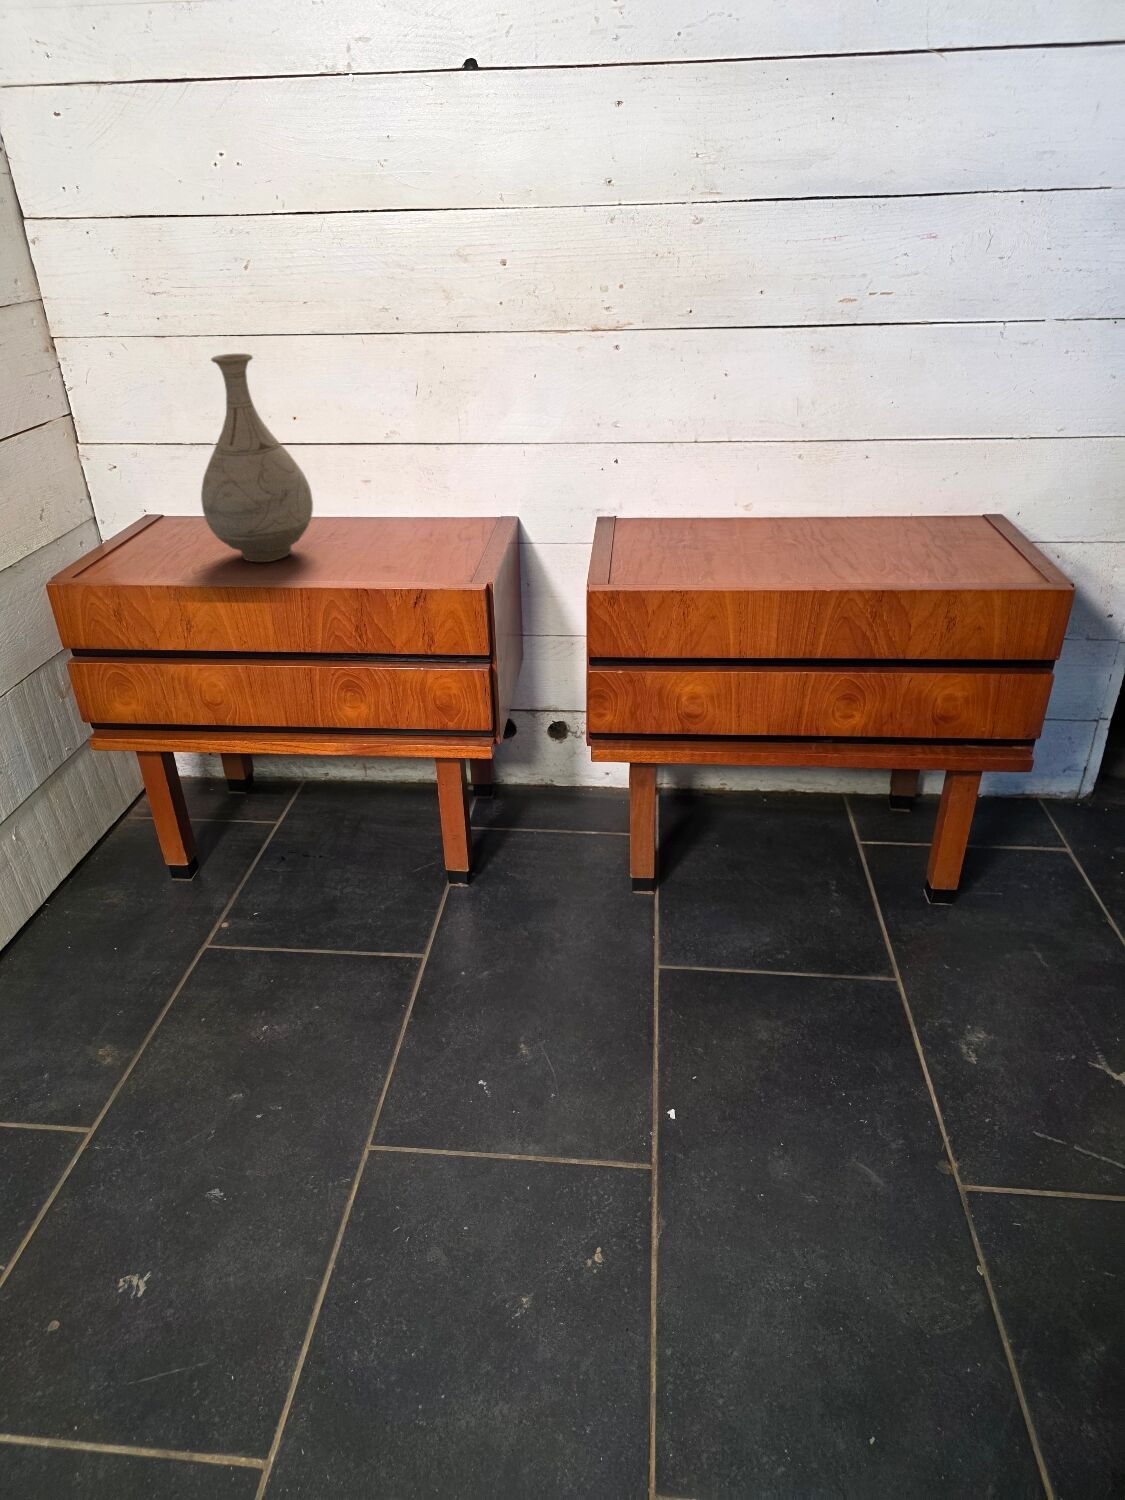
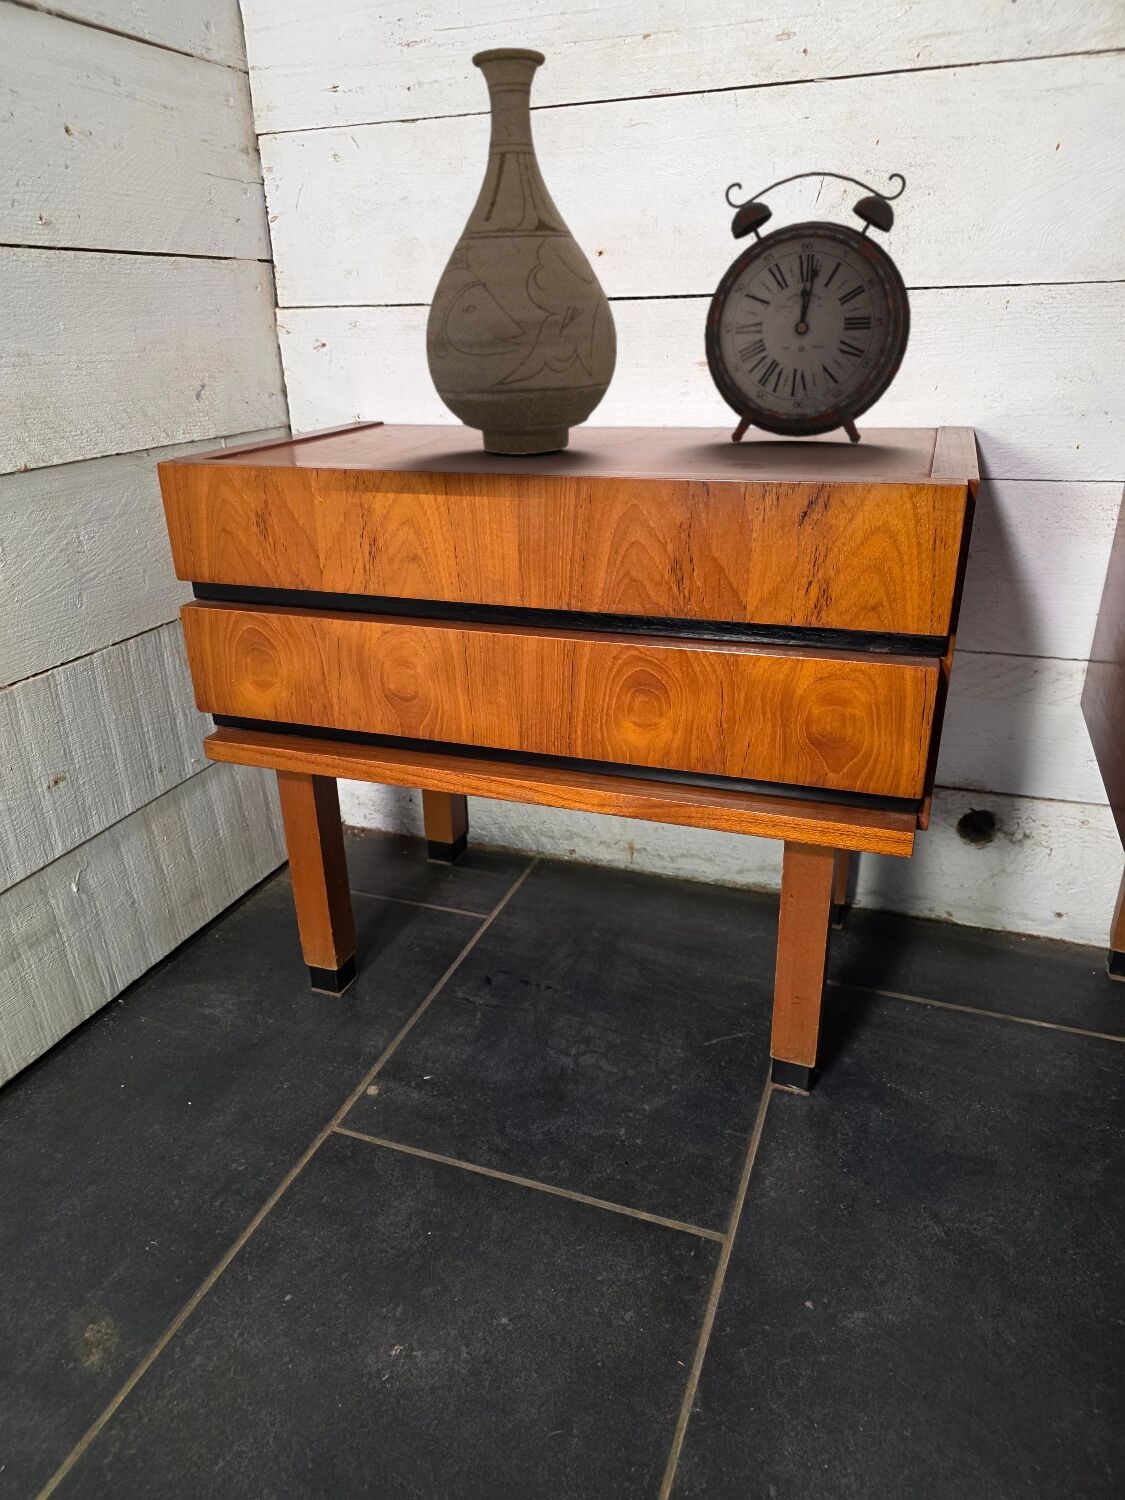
alarm clock: none [362,396,473,539] -> present [704,172,911,443]

